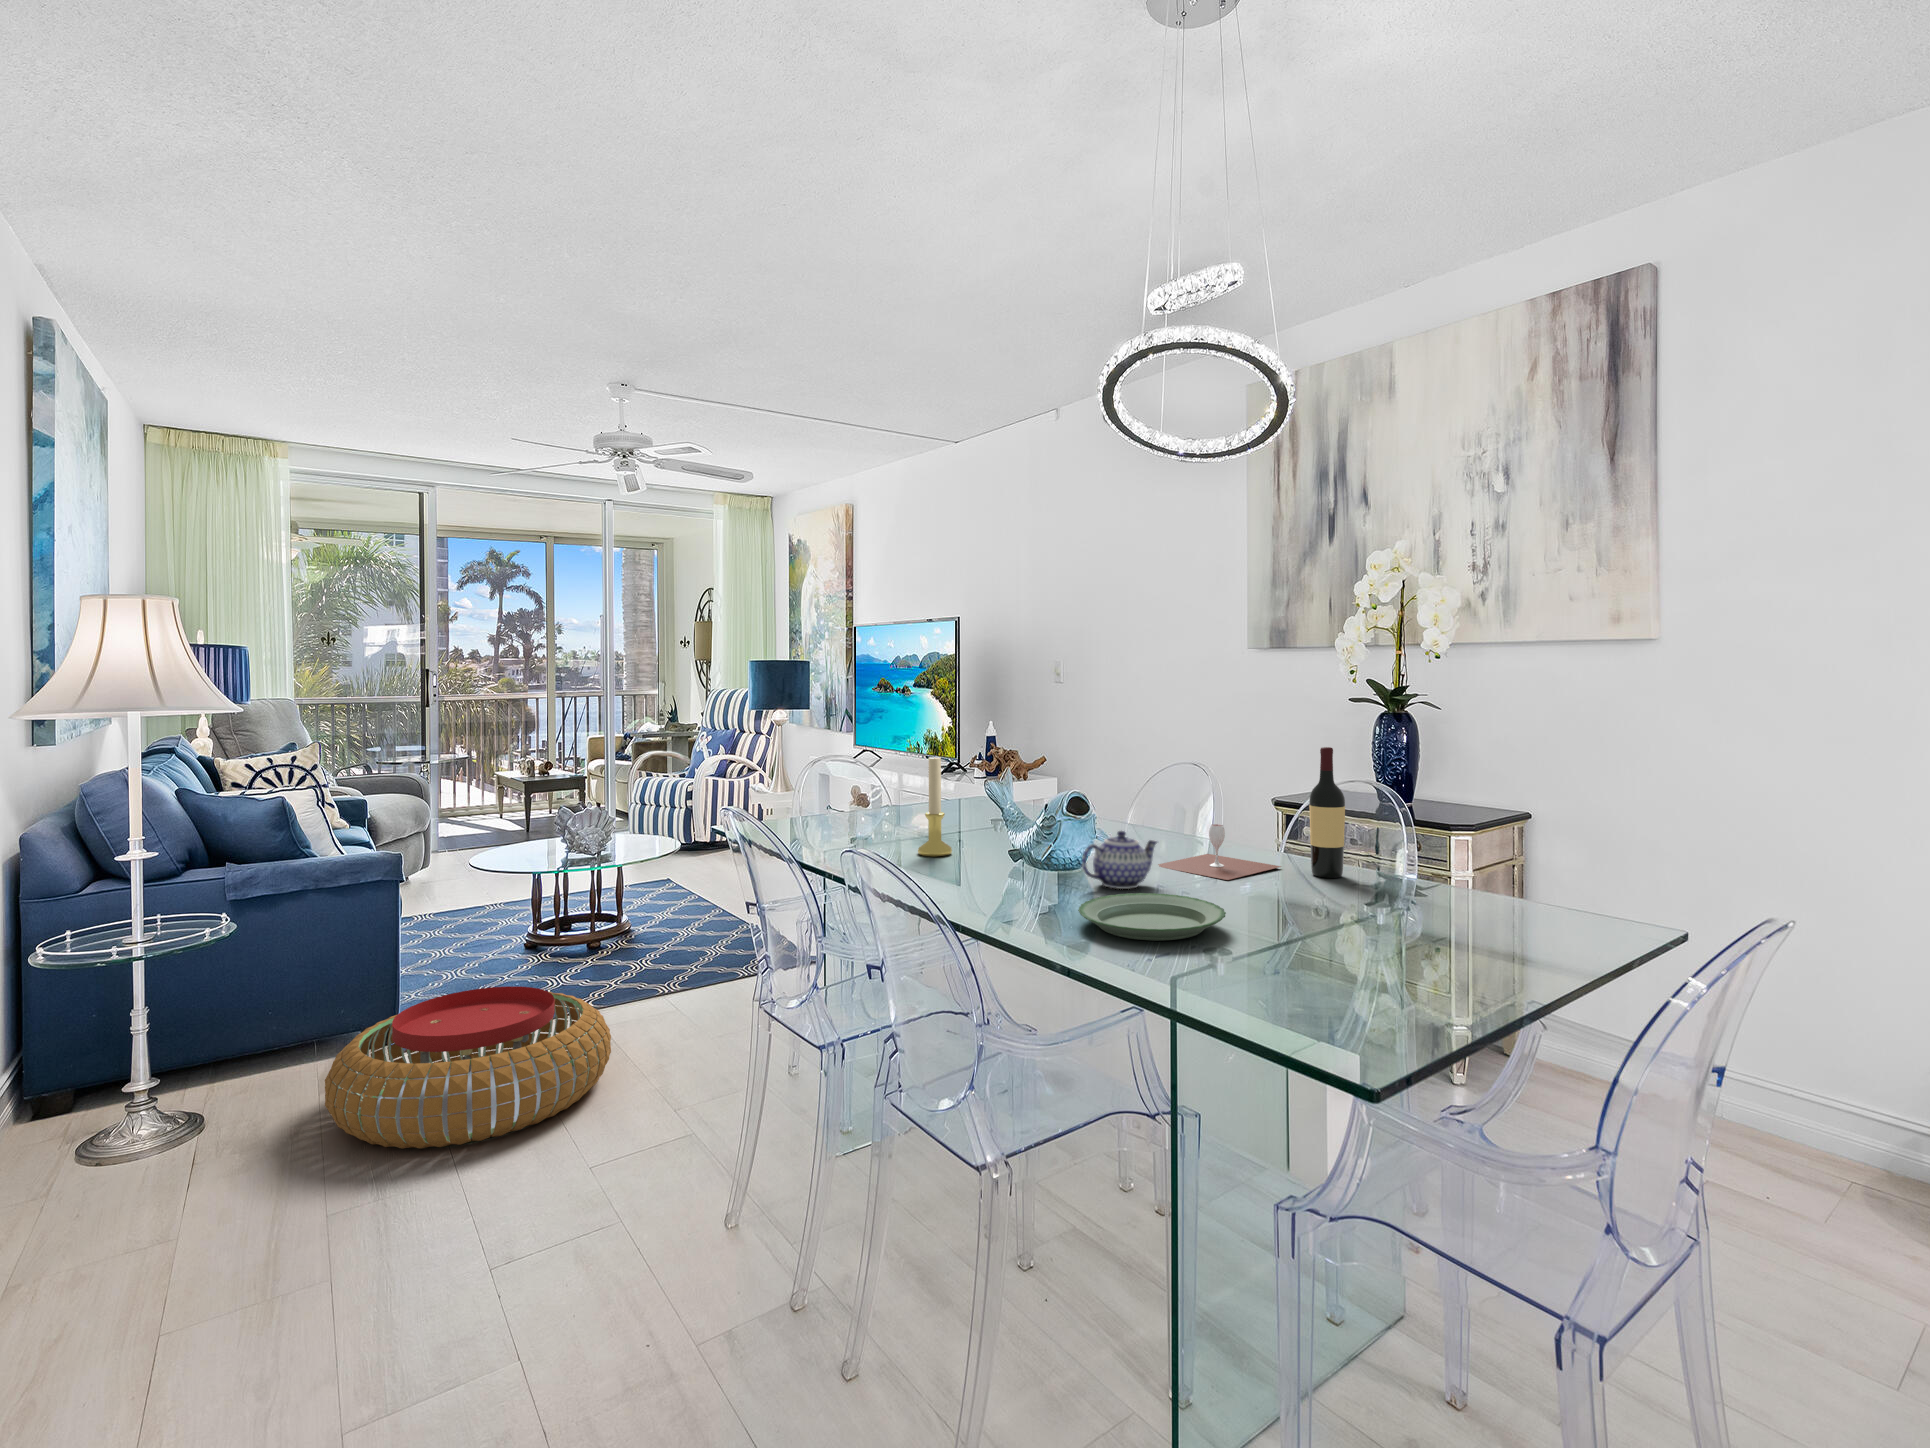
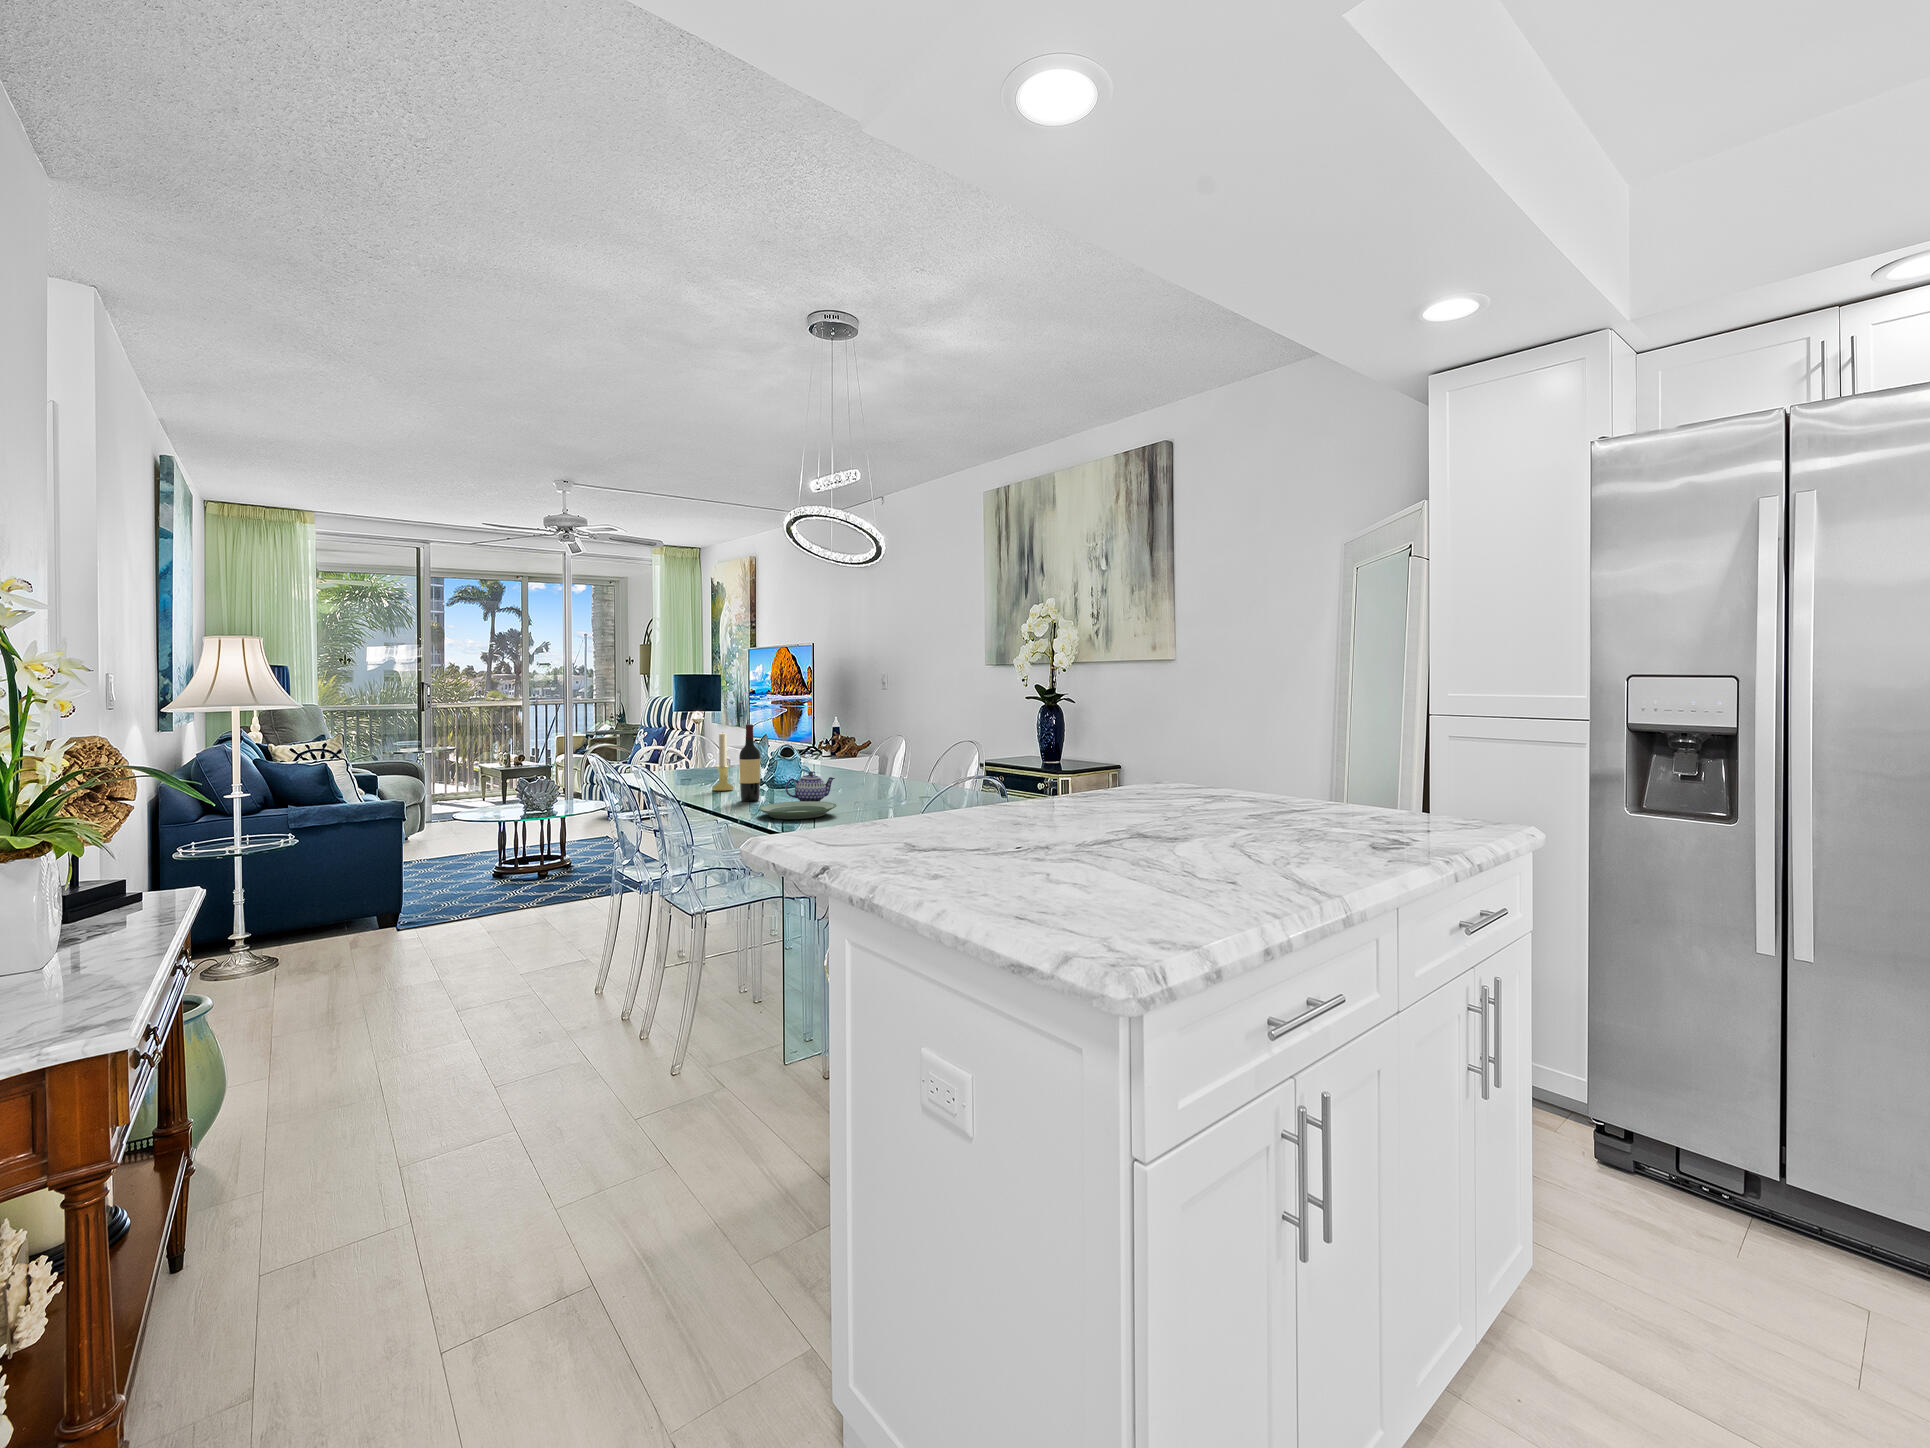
wine bottle: present [1309,747,1345,878] -> present [739,724,761,801]
wine glass: present [1158,824,1281,880] -> none [846,771,920,800]
pouf: present [325,986,611,1149] -> none [354,883,537,968]

